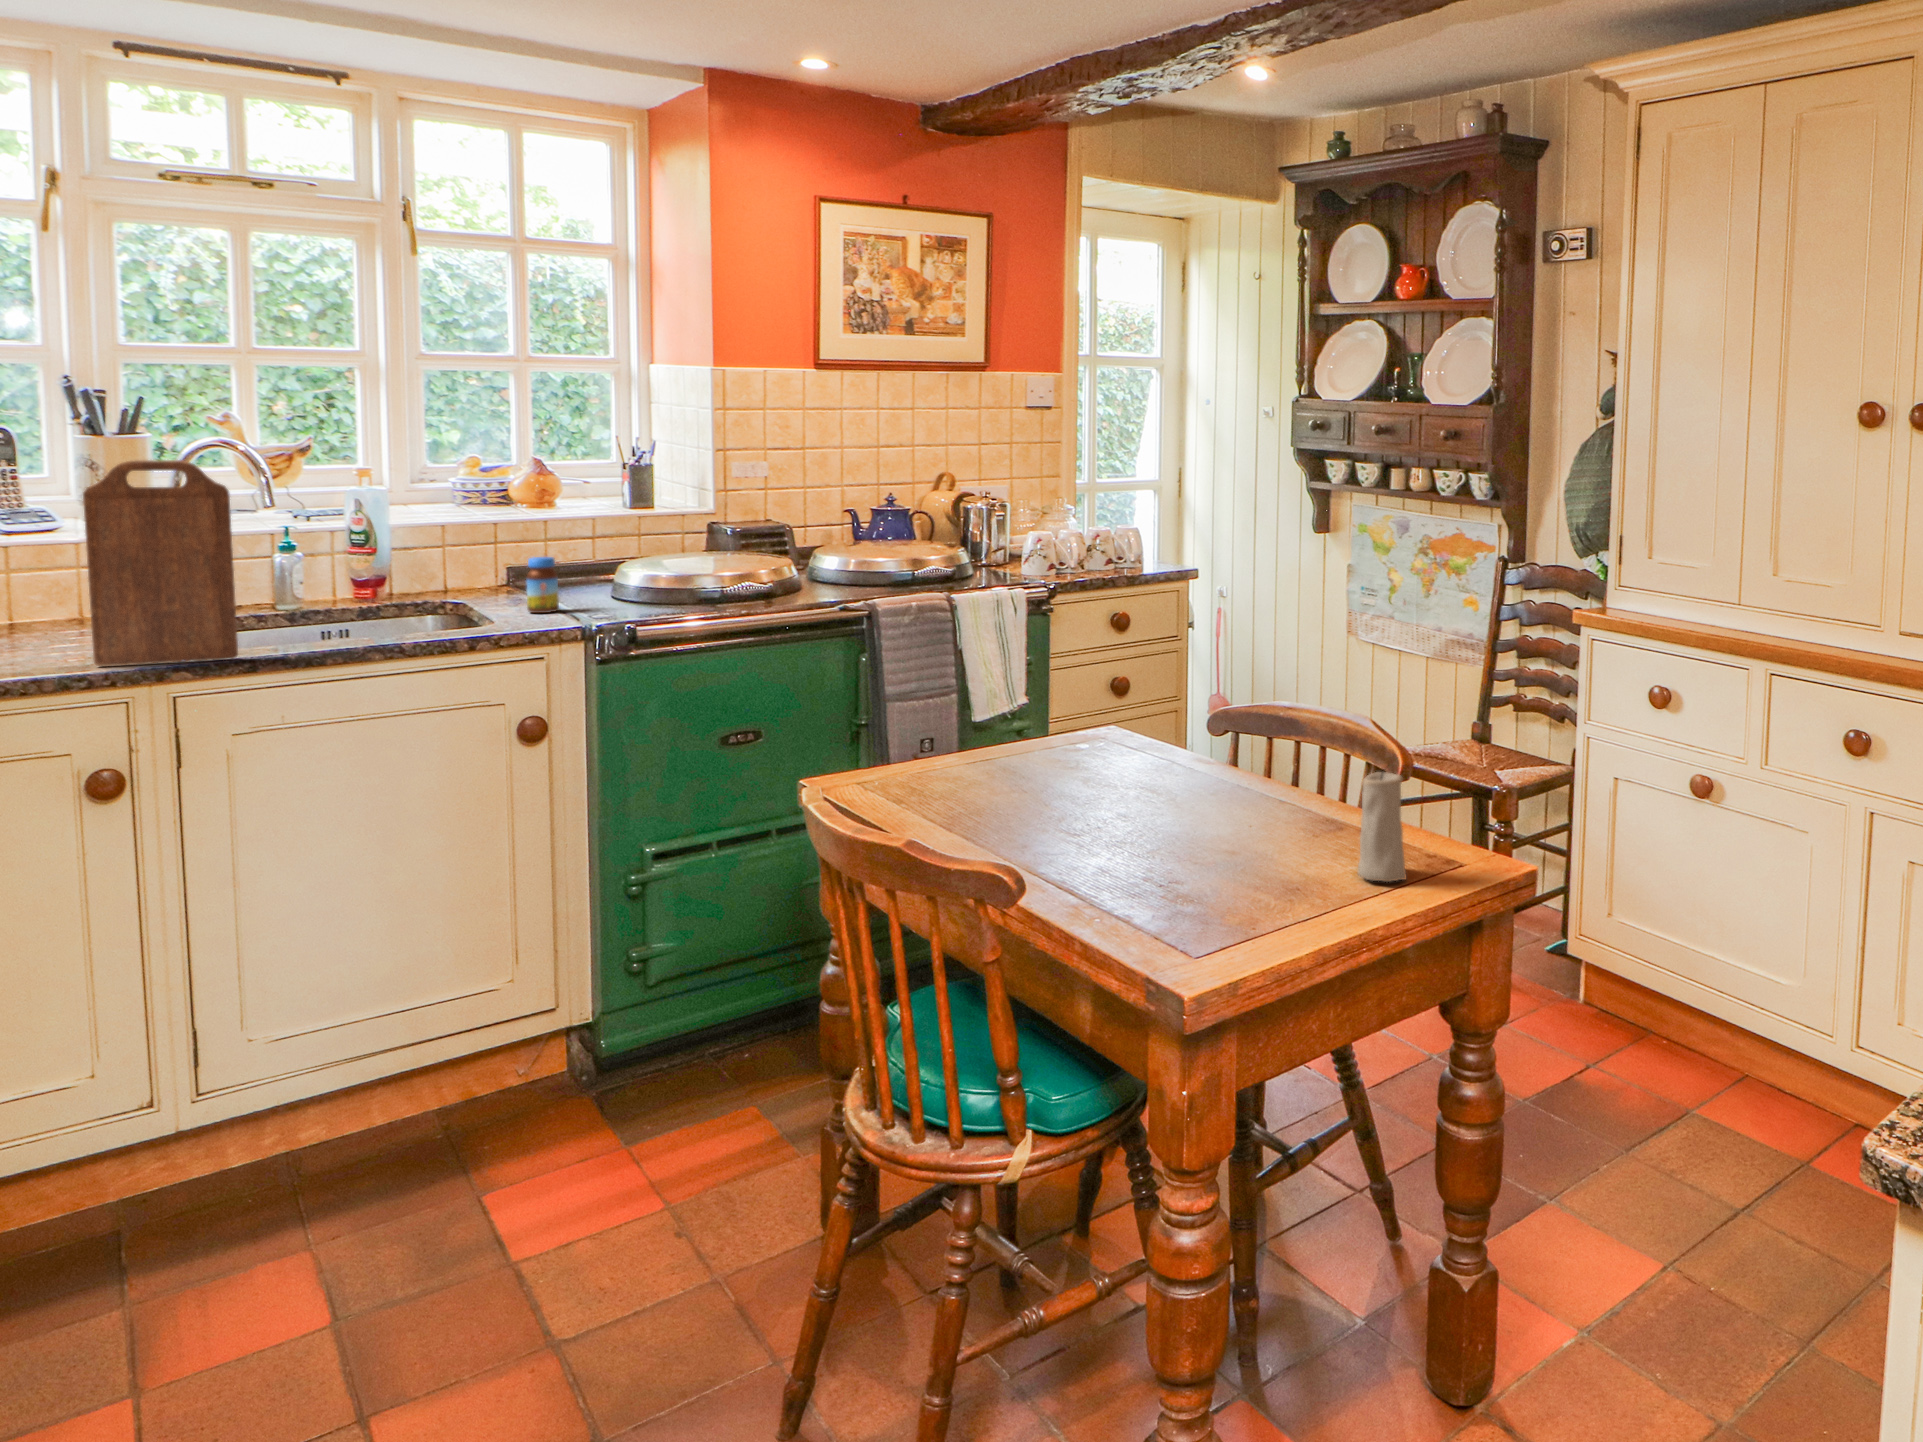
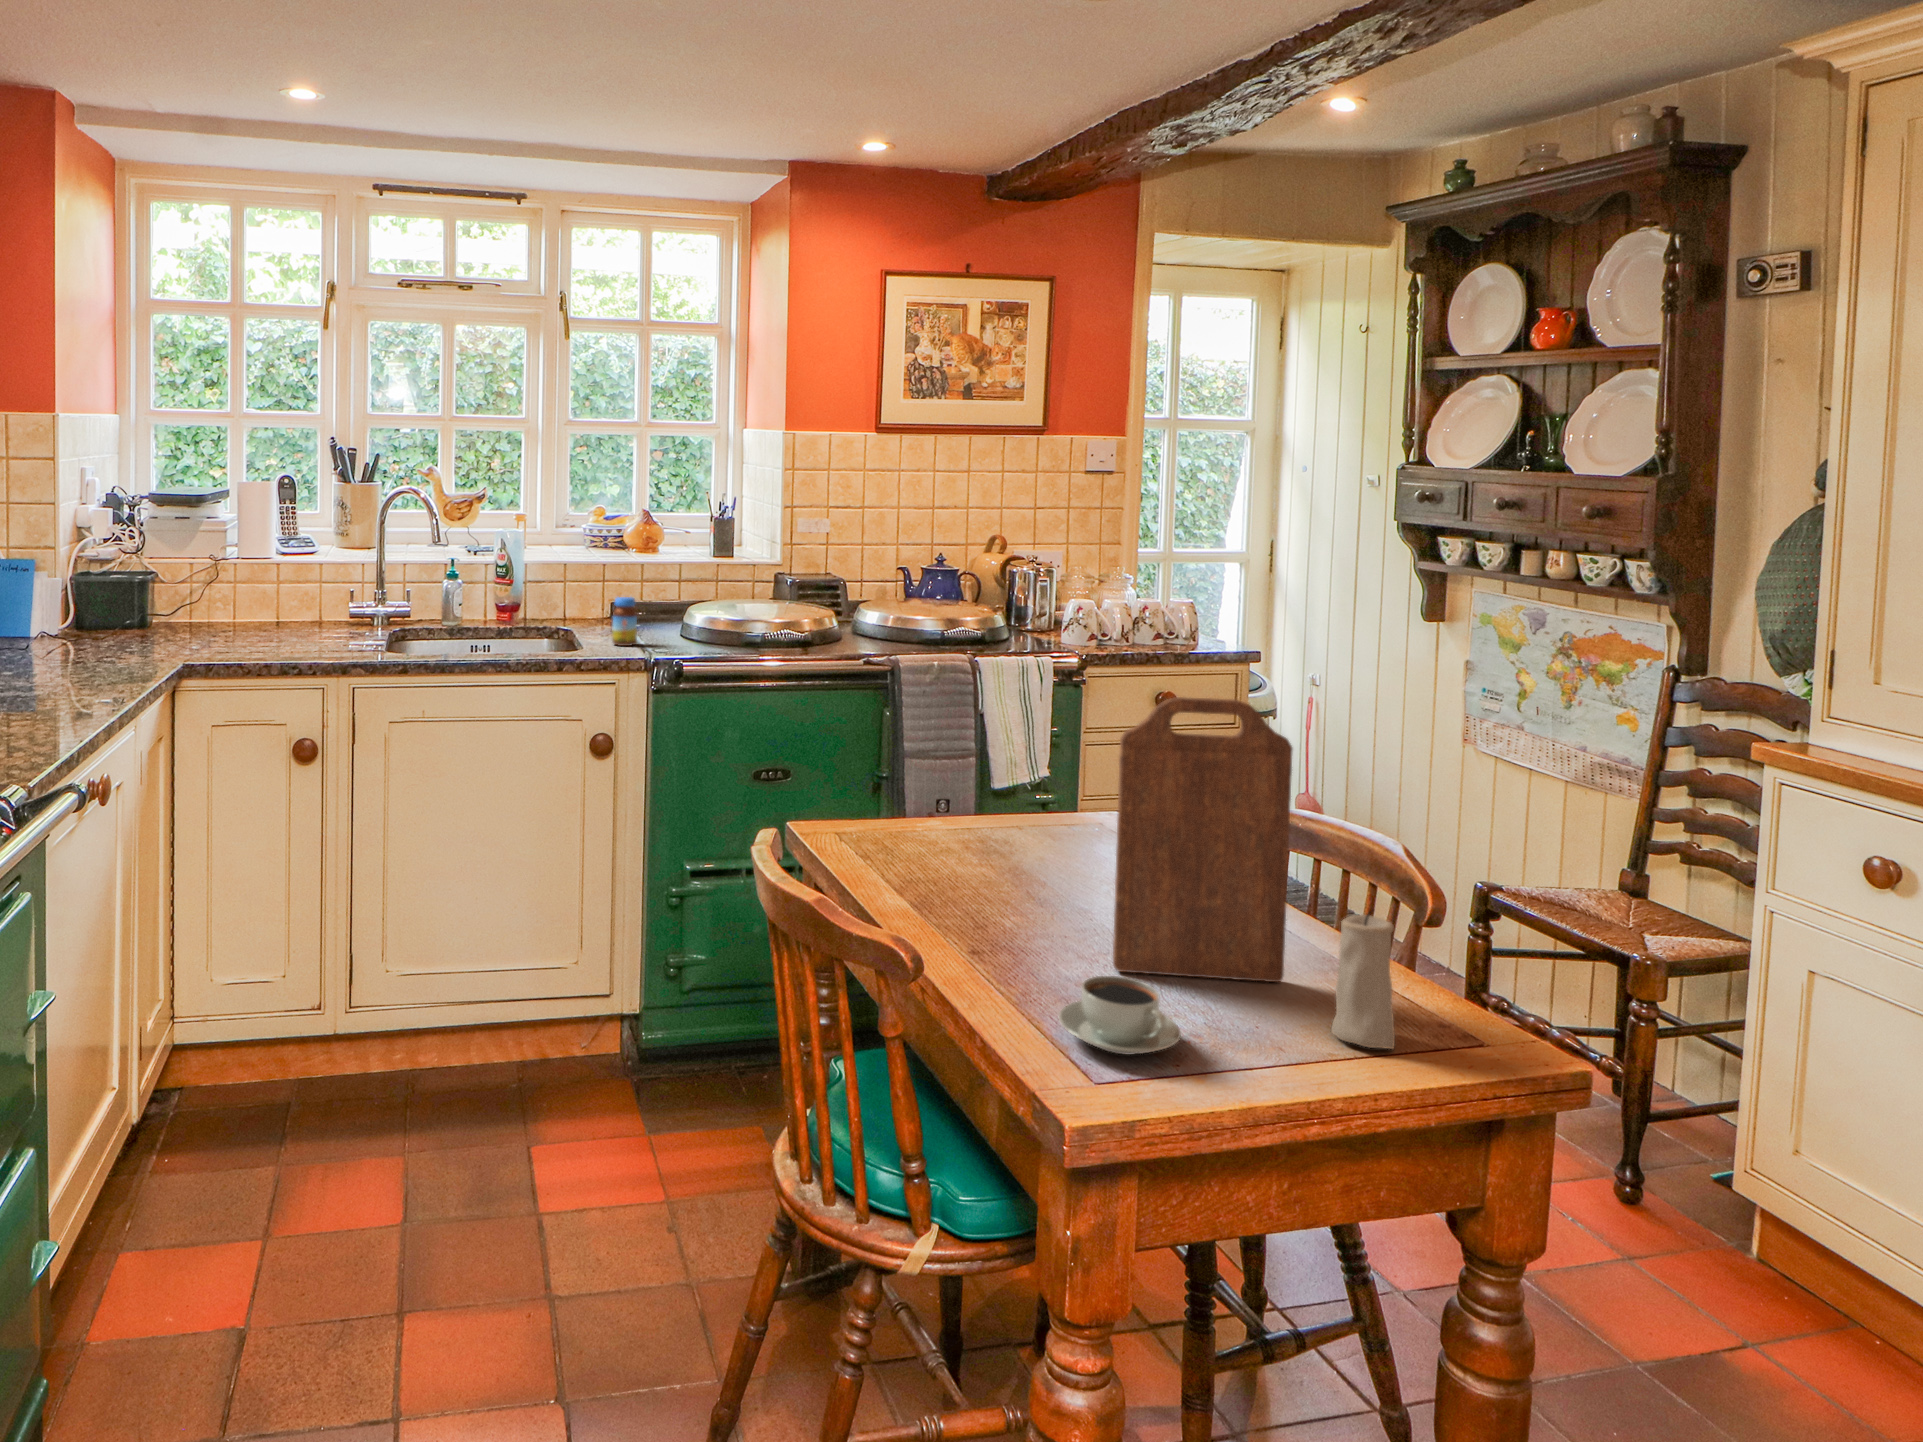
cutting board: present [83,460,238,666] -> present [1113,697,1292,982]
coffee cup: none [1145,860,1252,928] -> present [1059,976,1181,1055]

